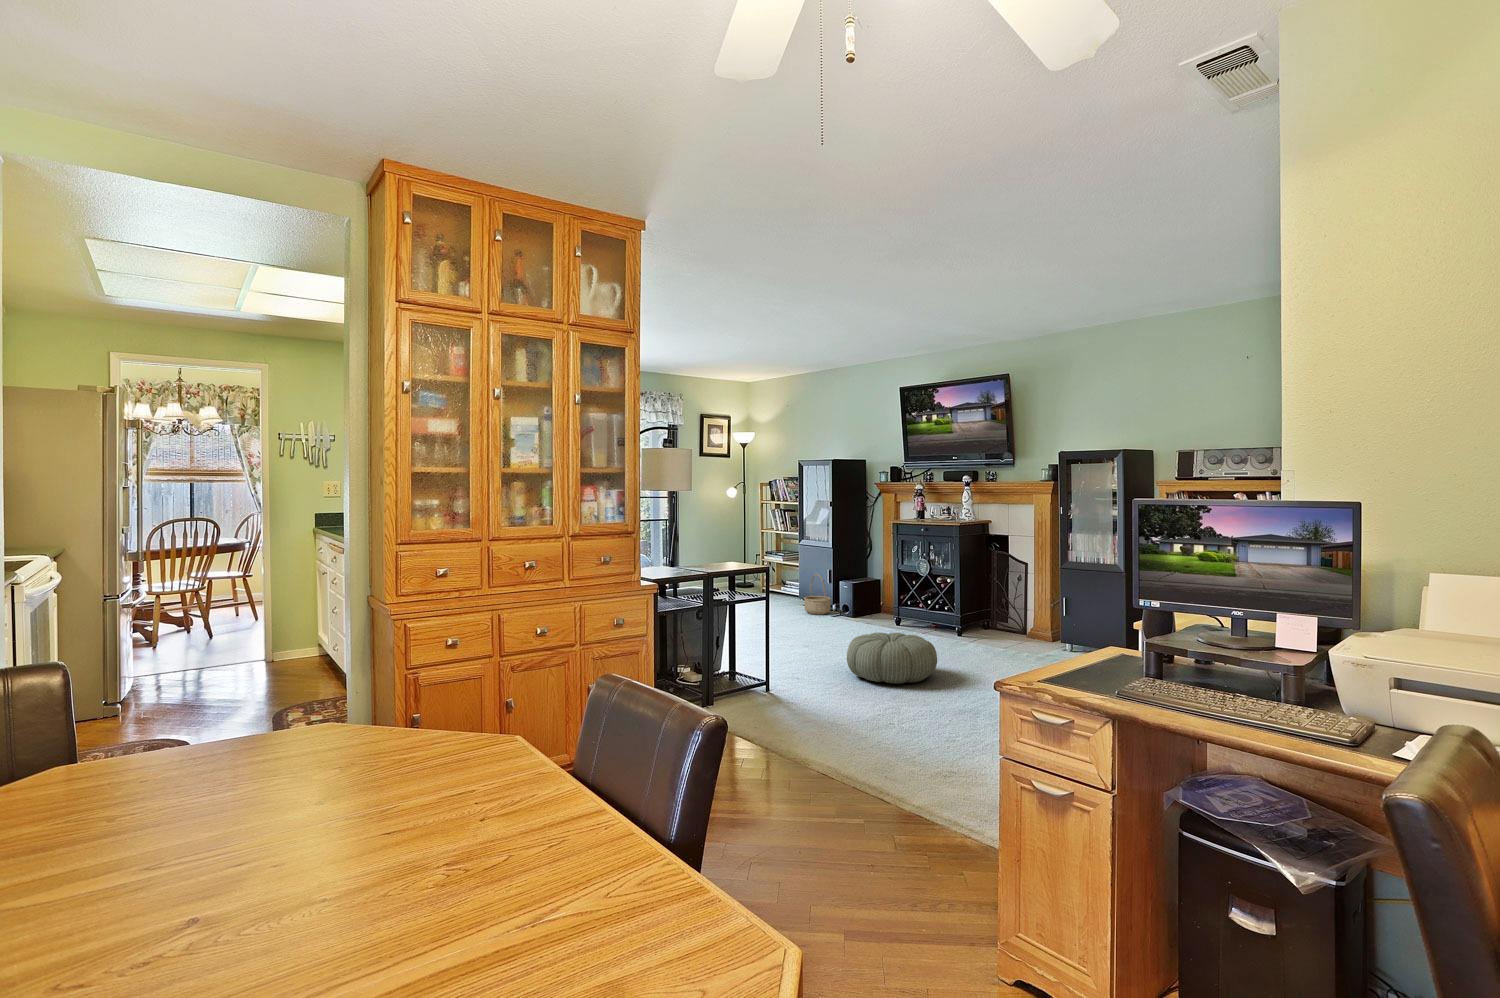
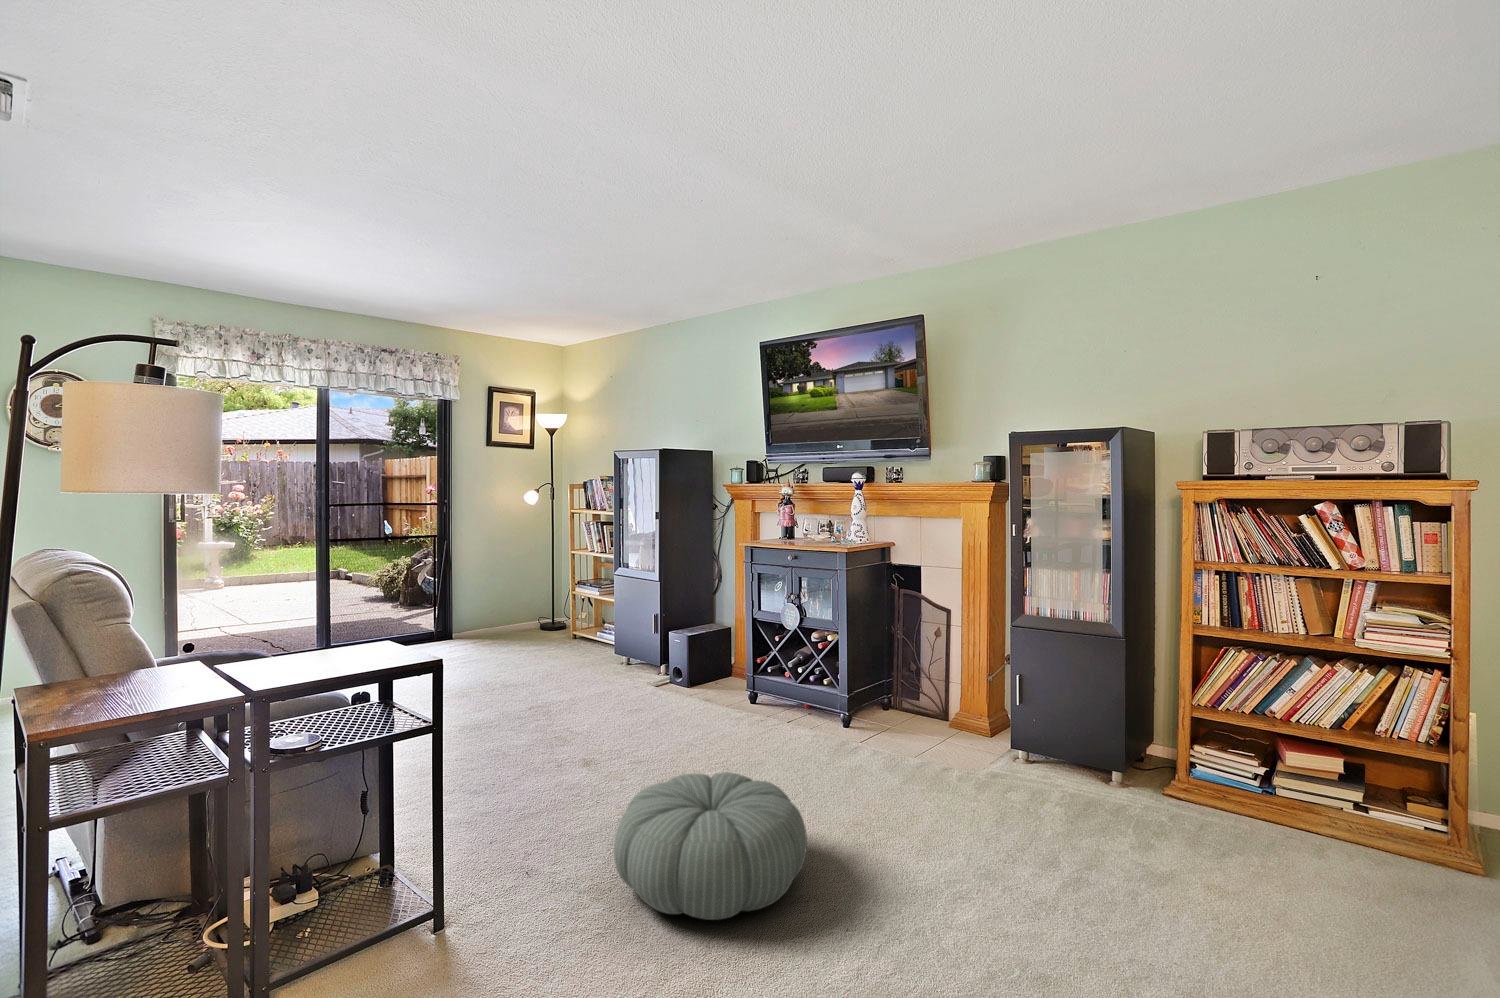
basket: present [804,574,831,615] -> none [615,620,656,684]

